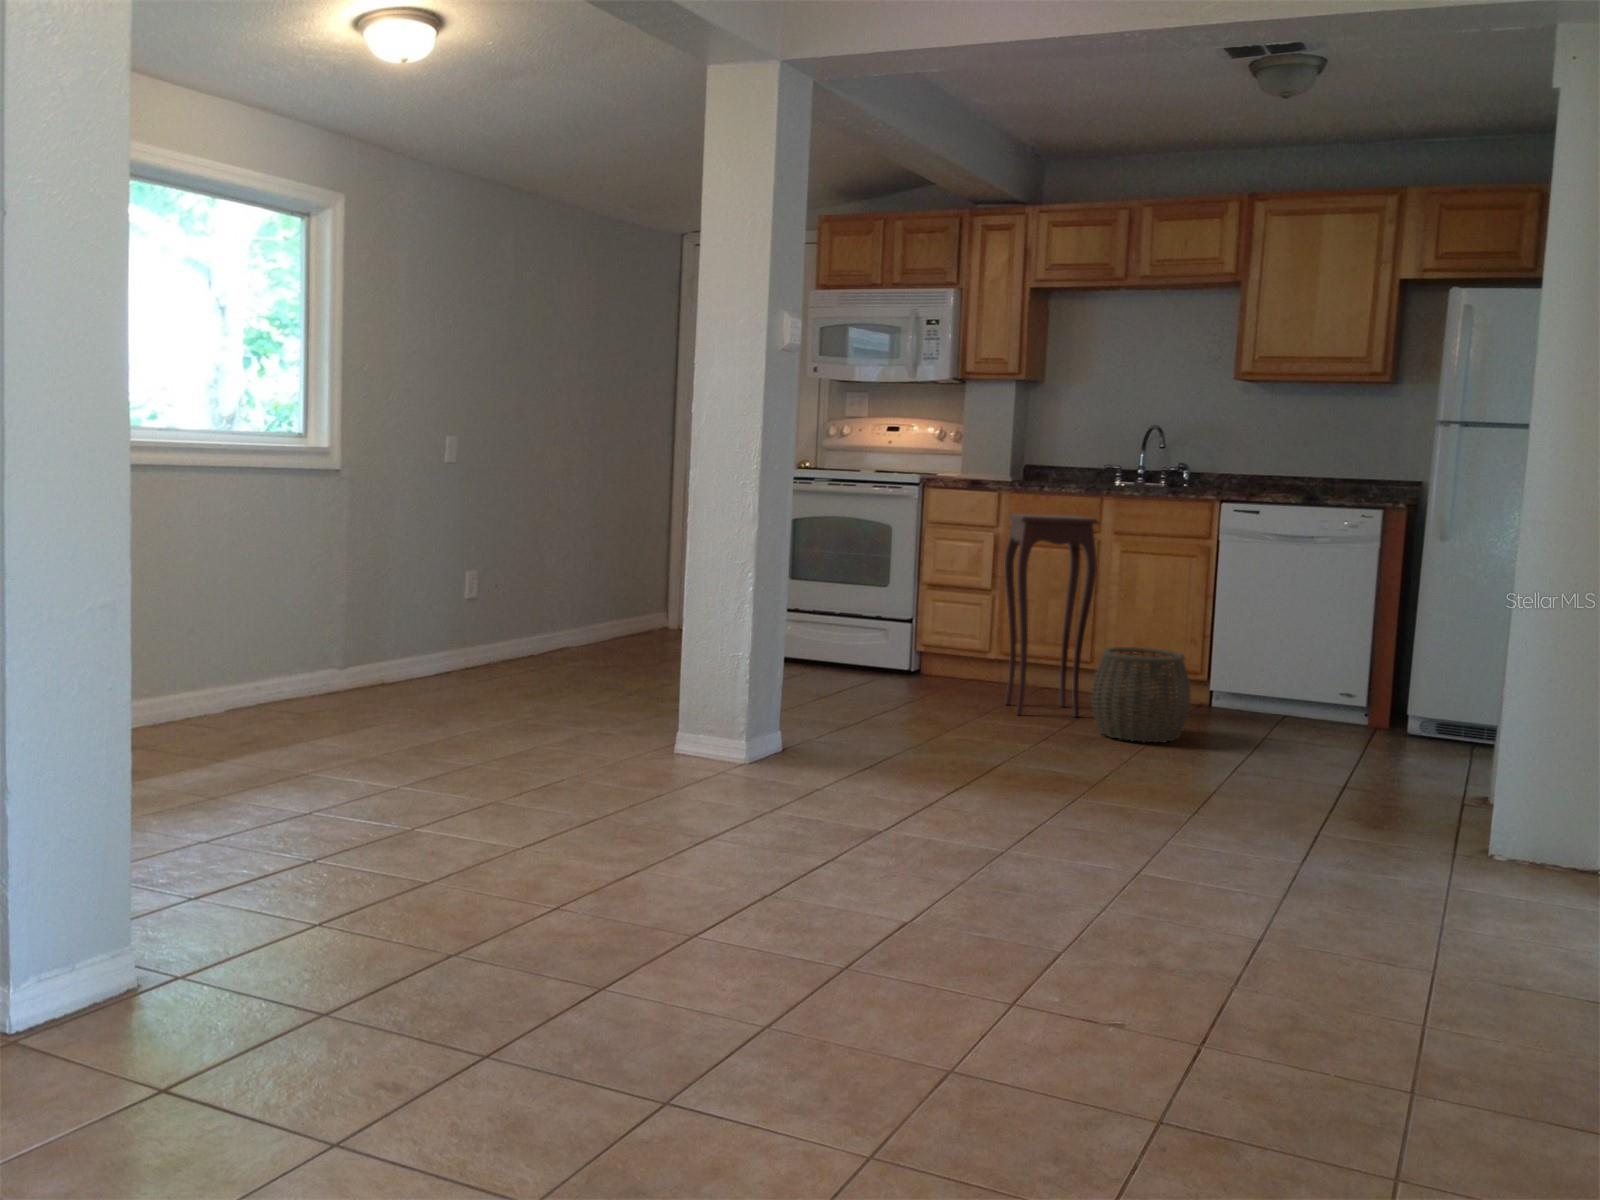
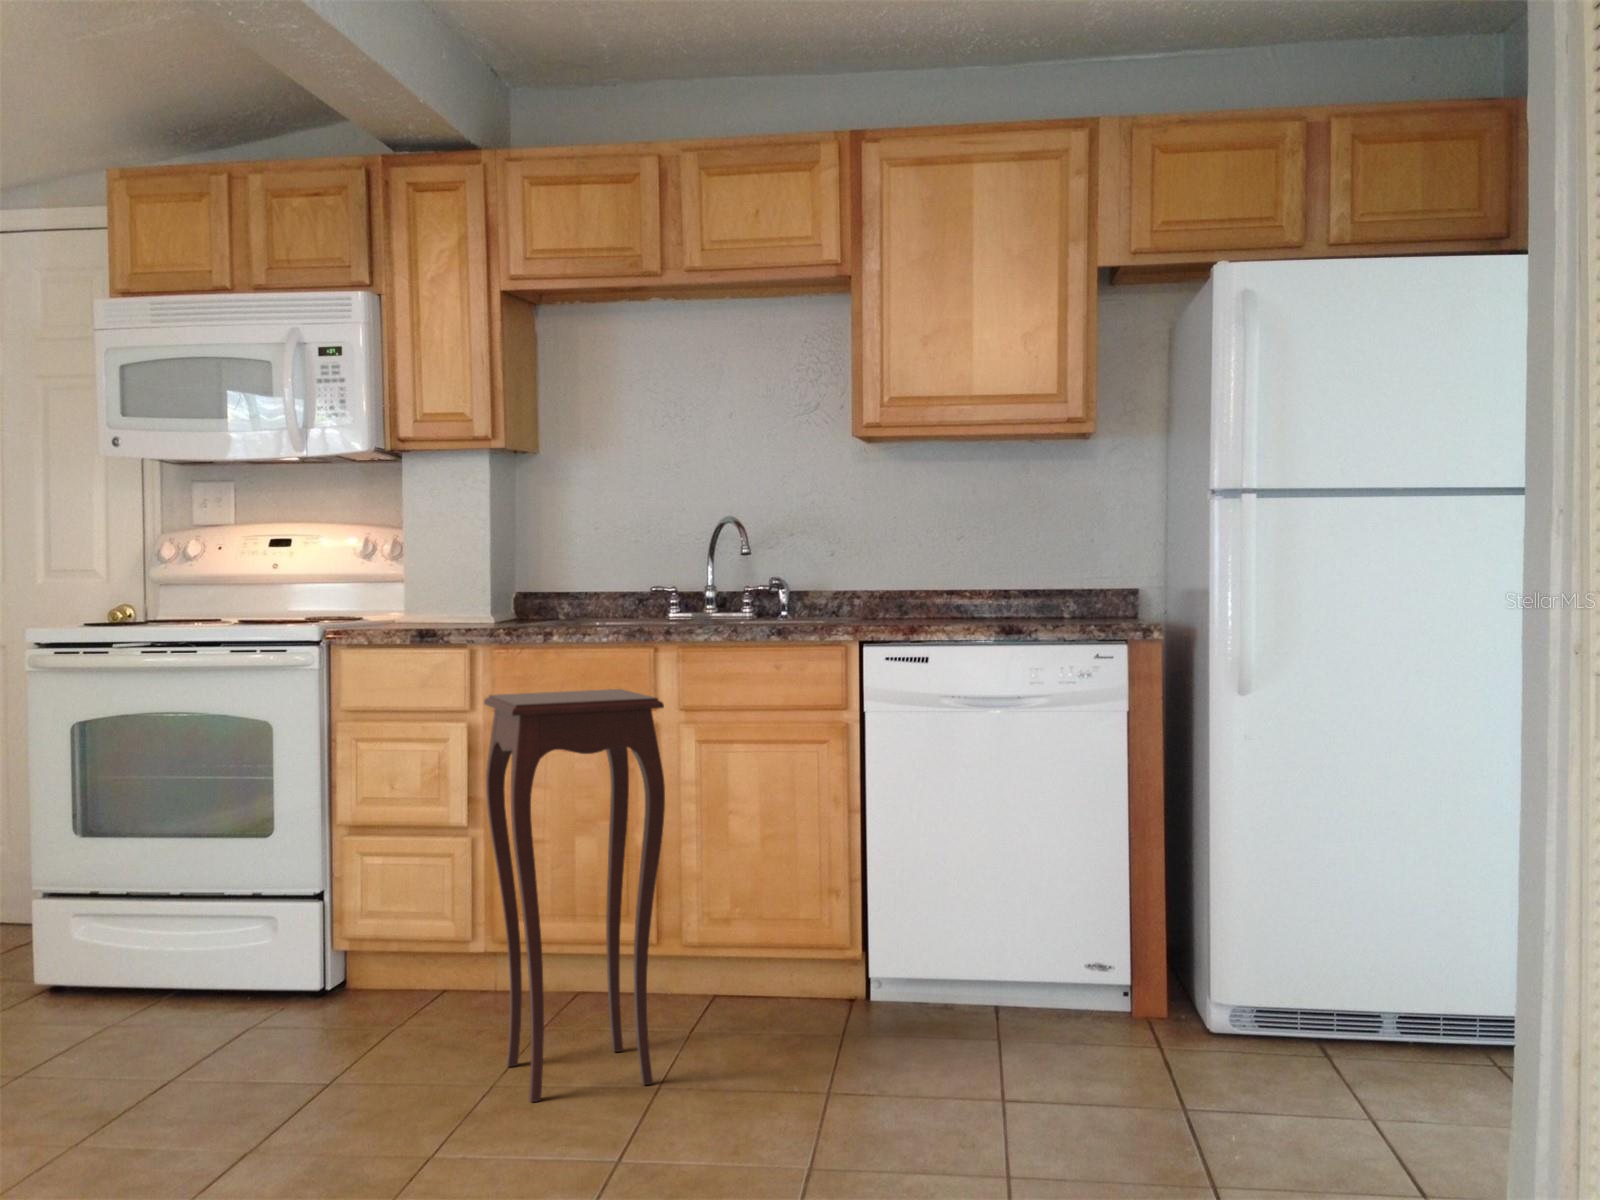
woven basket: present [1091,647,1191,742] -> none [677,945,877,1162]

